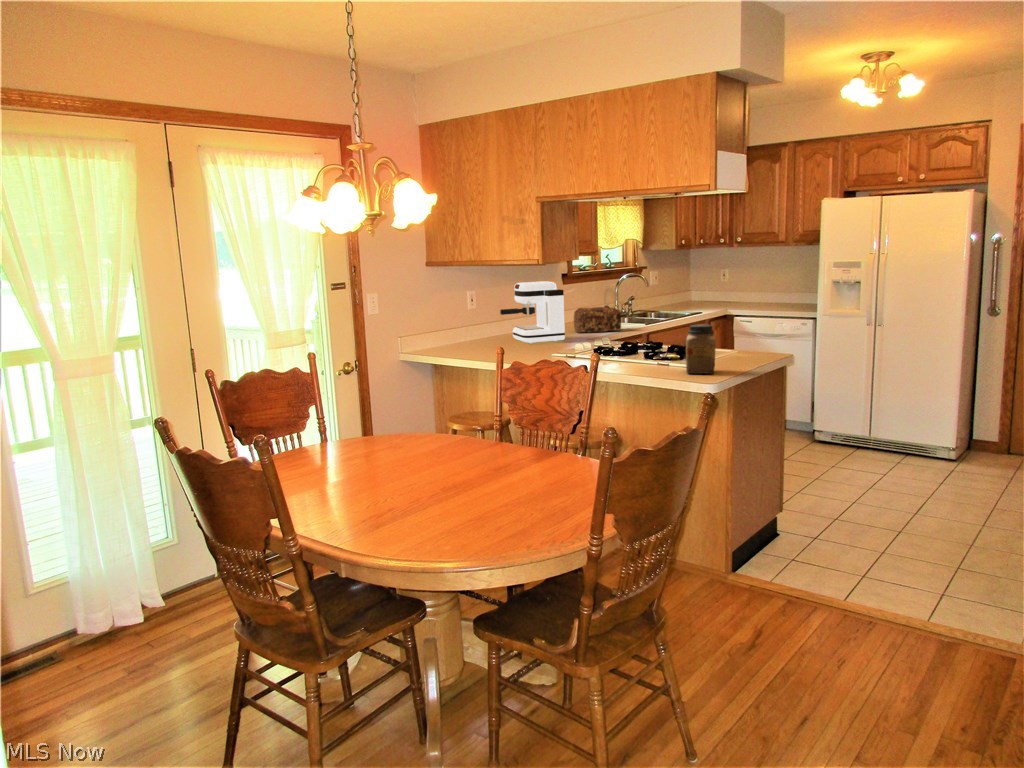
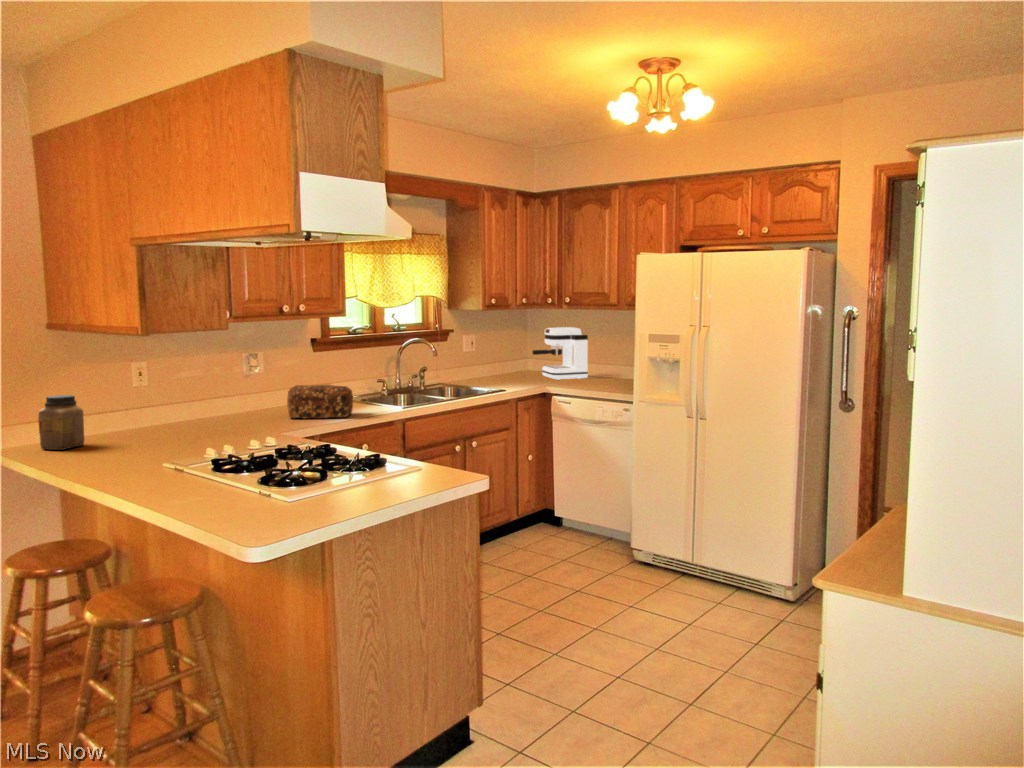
coffee maker: present [500,281,565,344] -> present [533,327,588,380]
jar: present [686,324,716,374] -> present [38,395,85,450]

